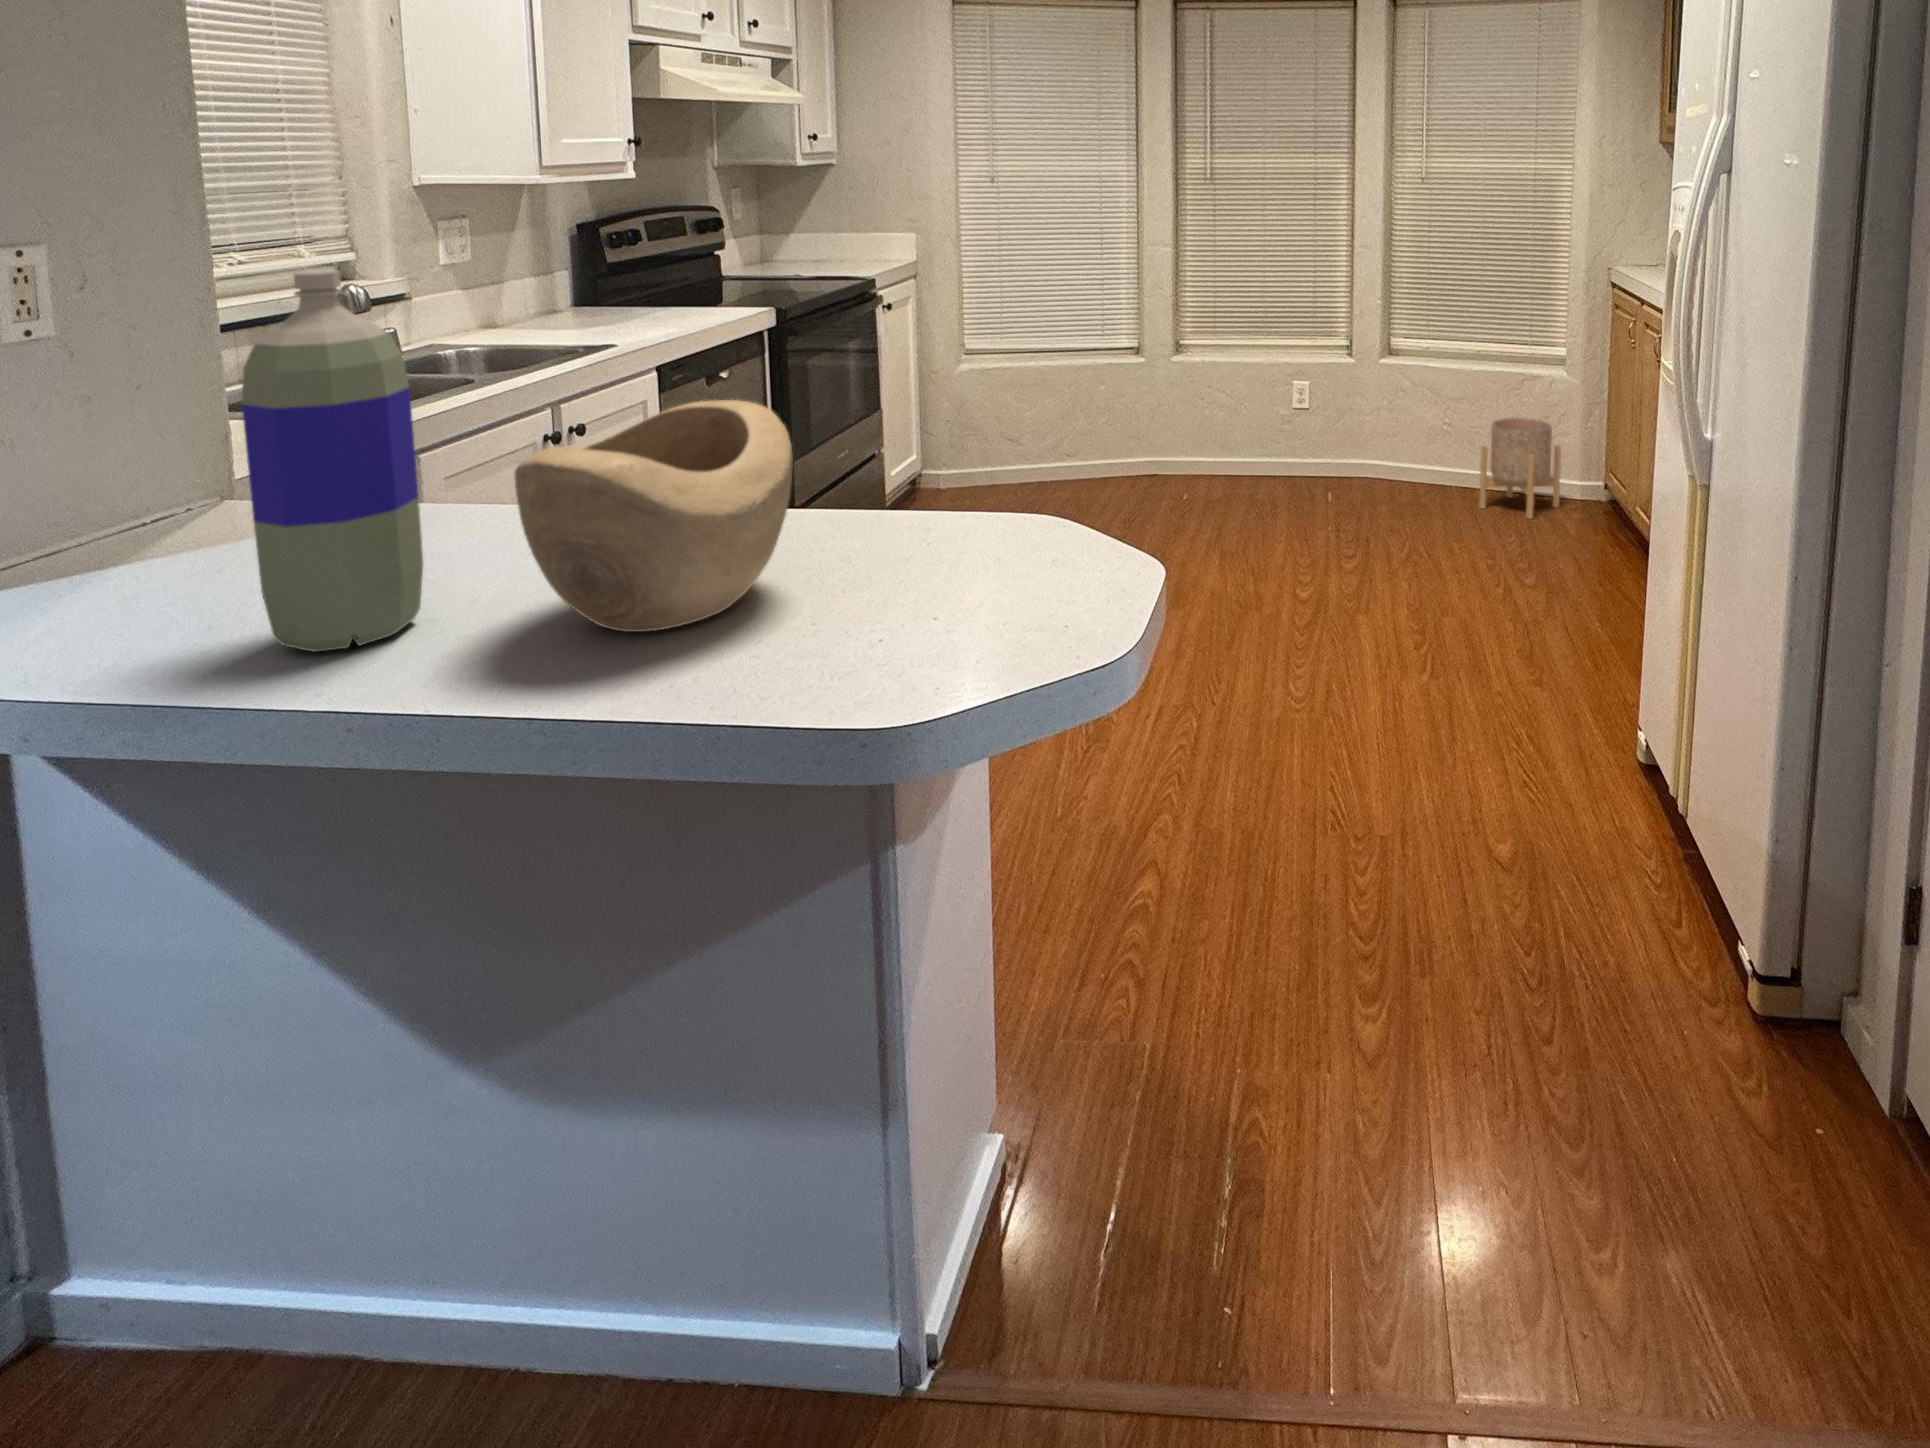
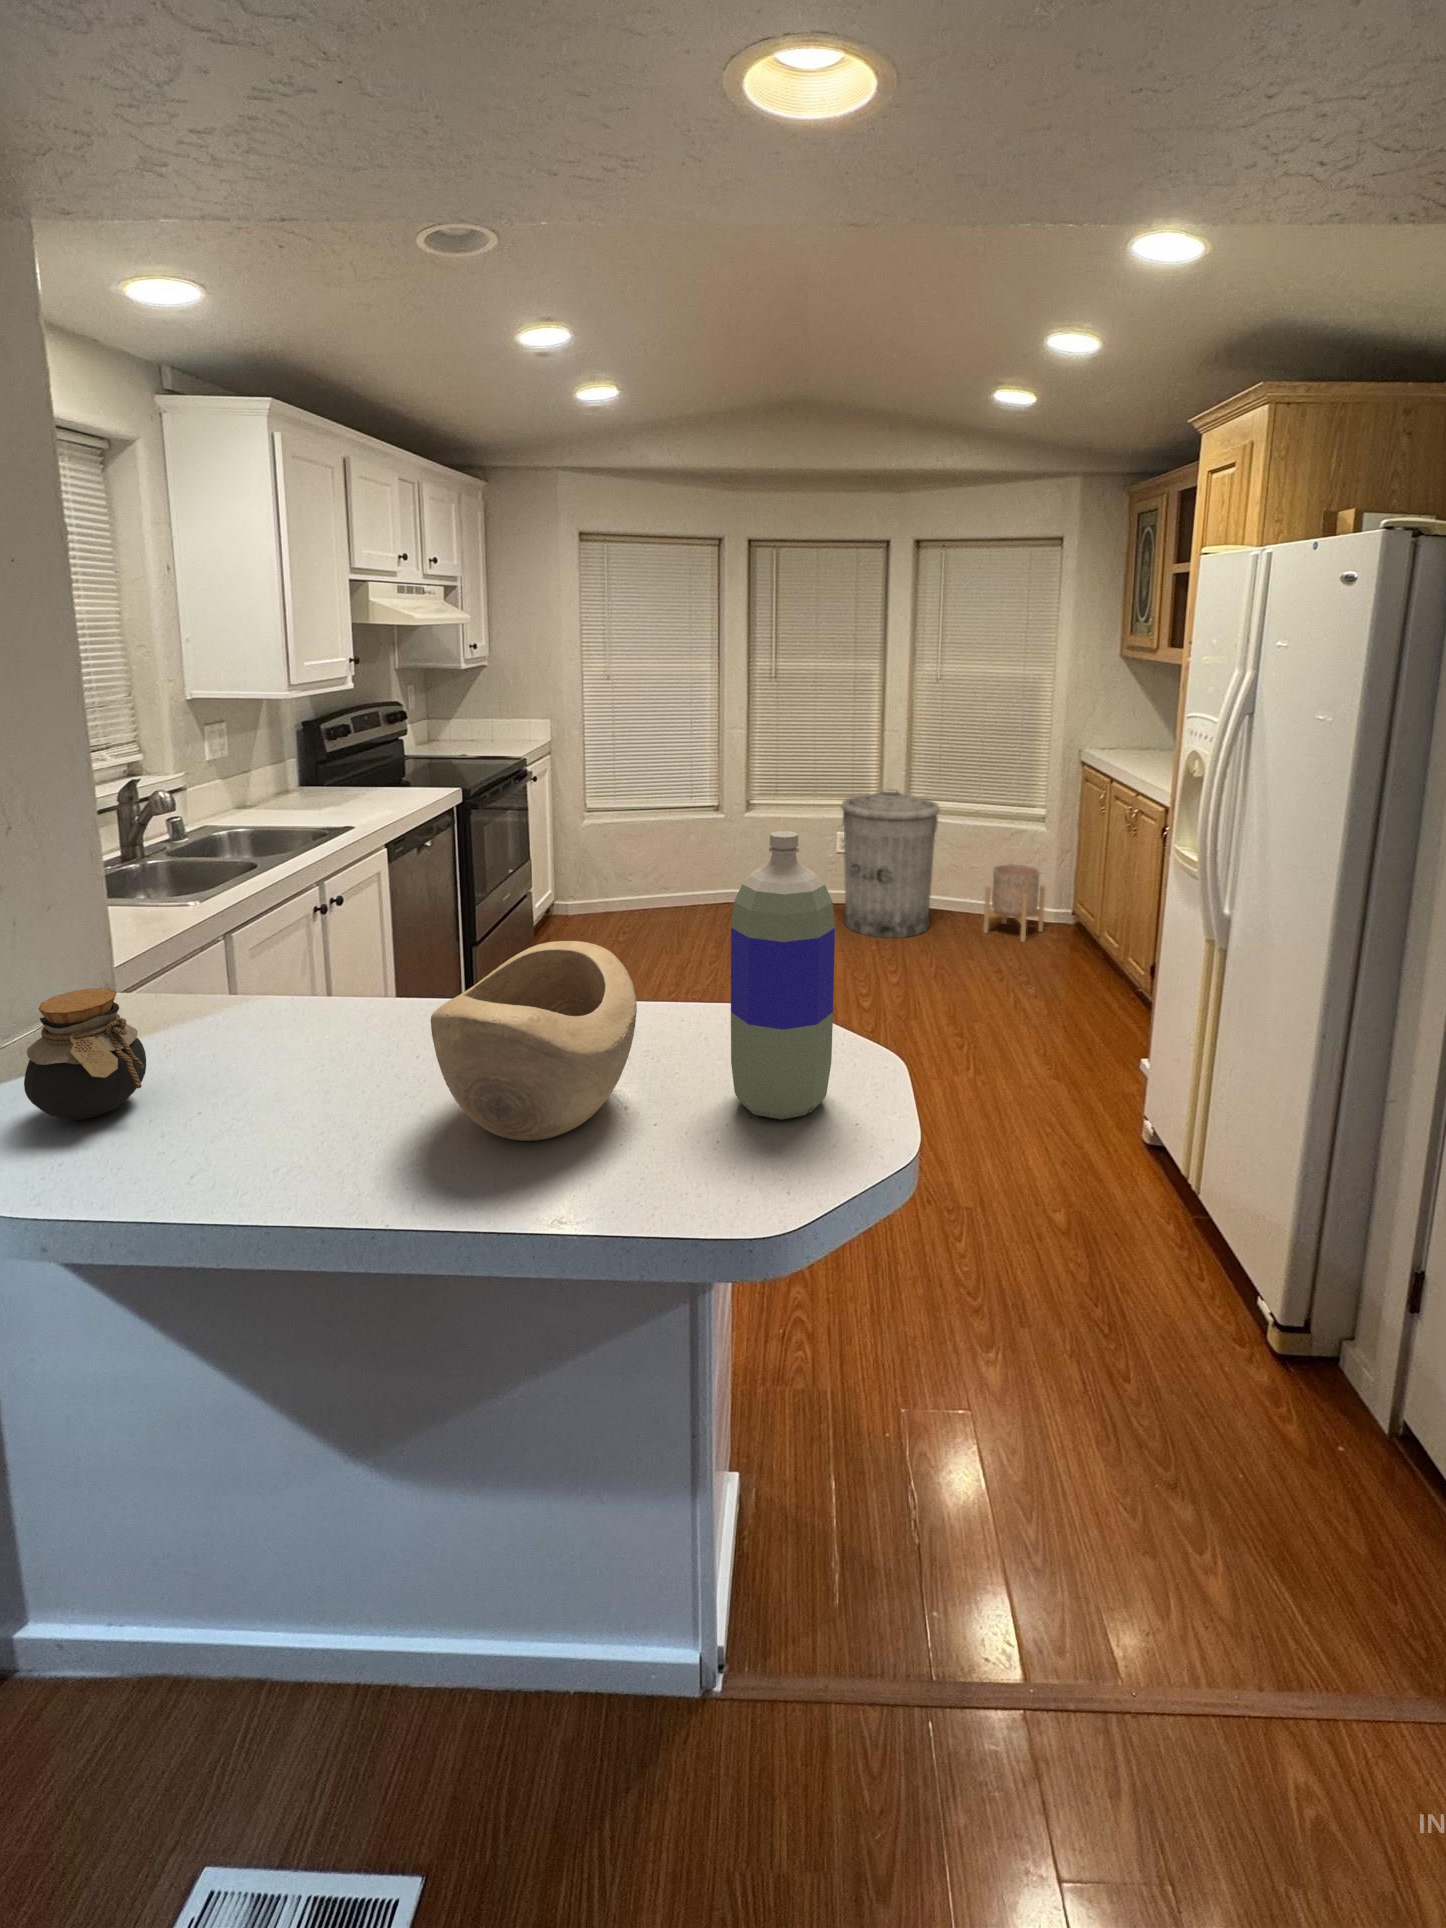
bottle: present [242,270,423,652] -> present [731,831,835,1119]
trash can: none [1291,319,1420,514] -> present [841,790,939,938]
jar: none [37,455,203,613] -> present [24,988,146,1120]

